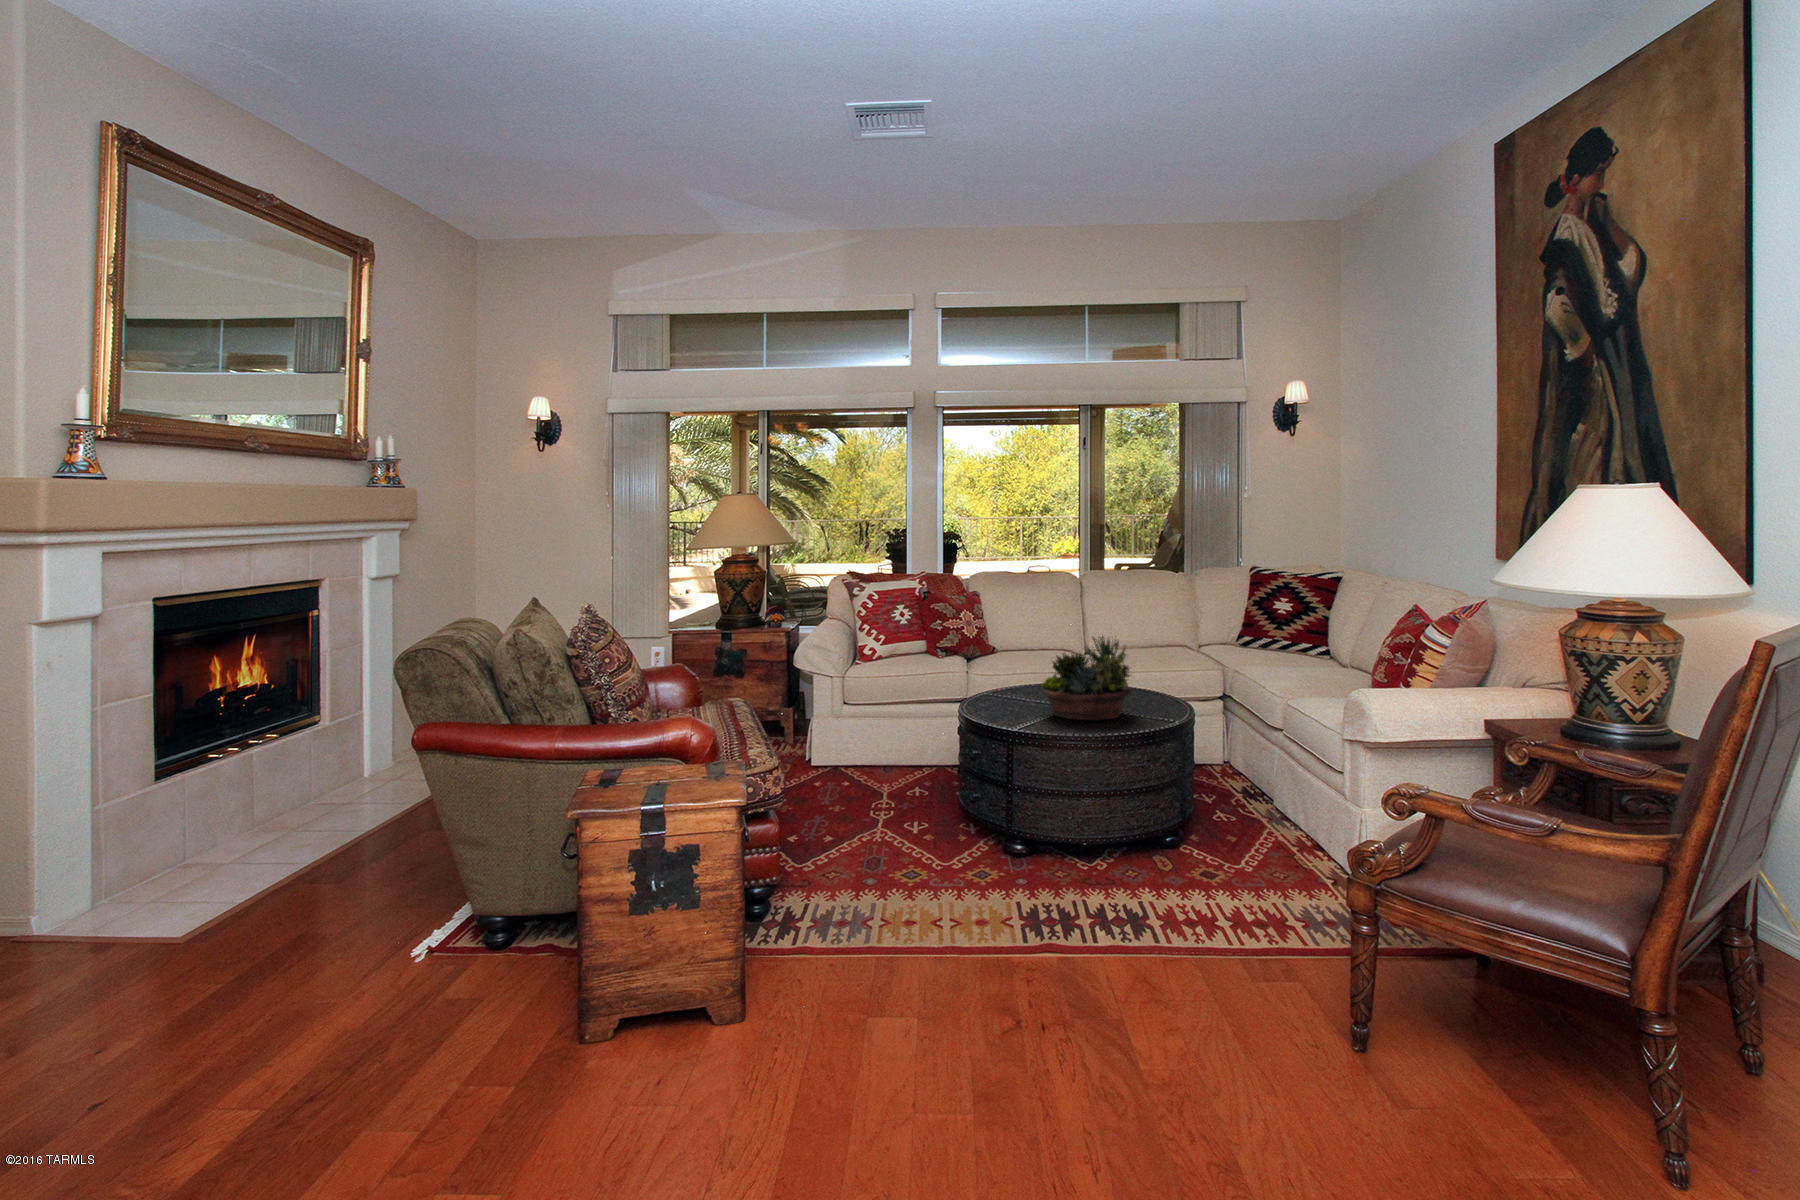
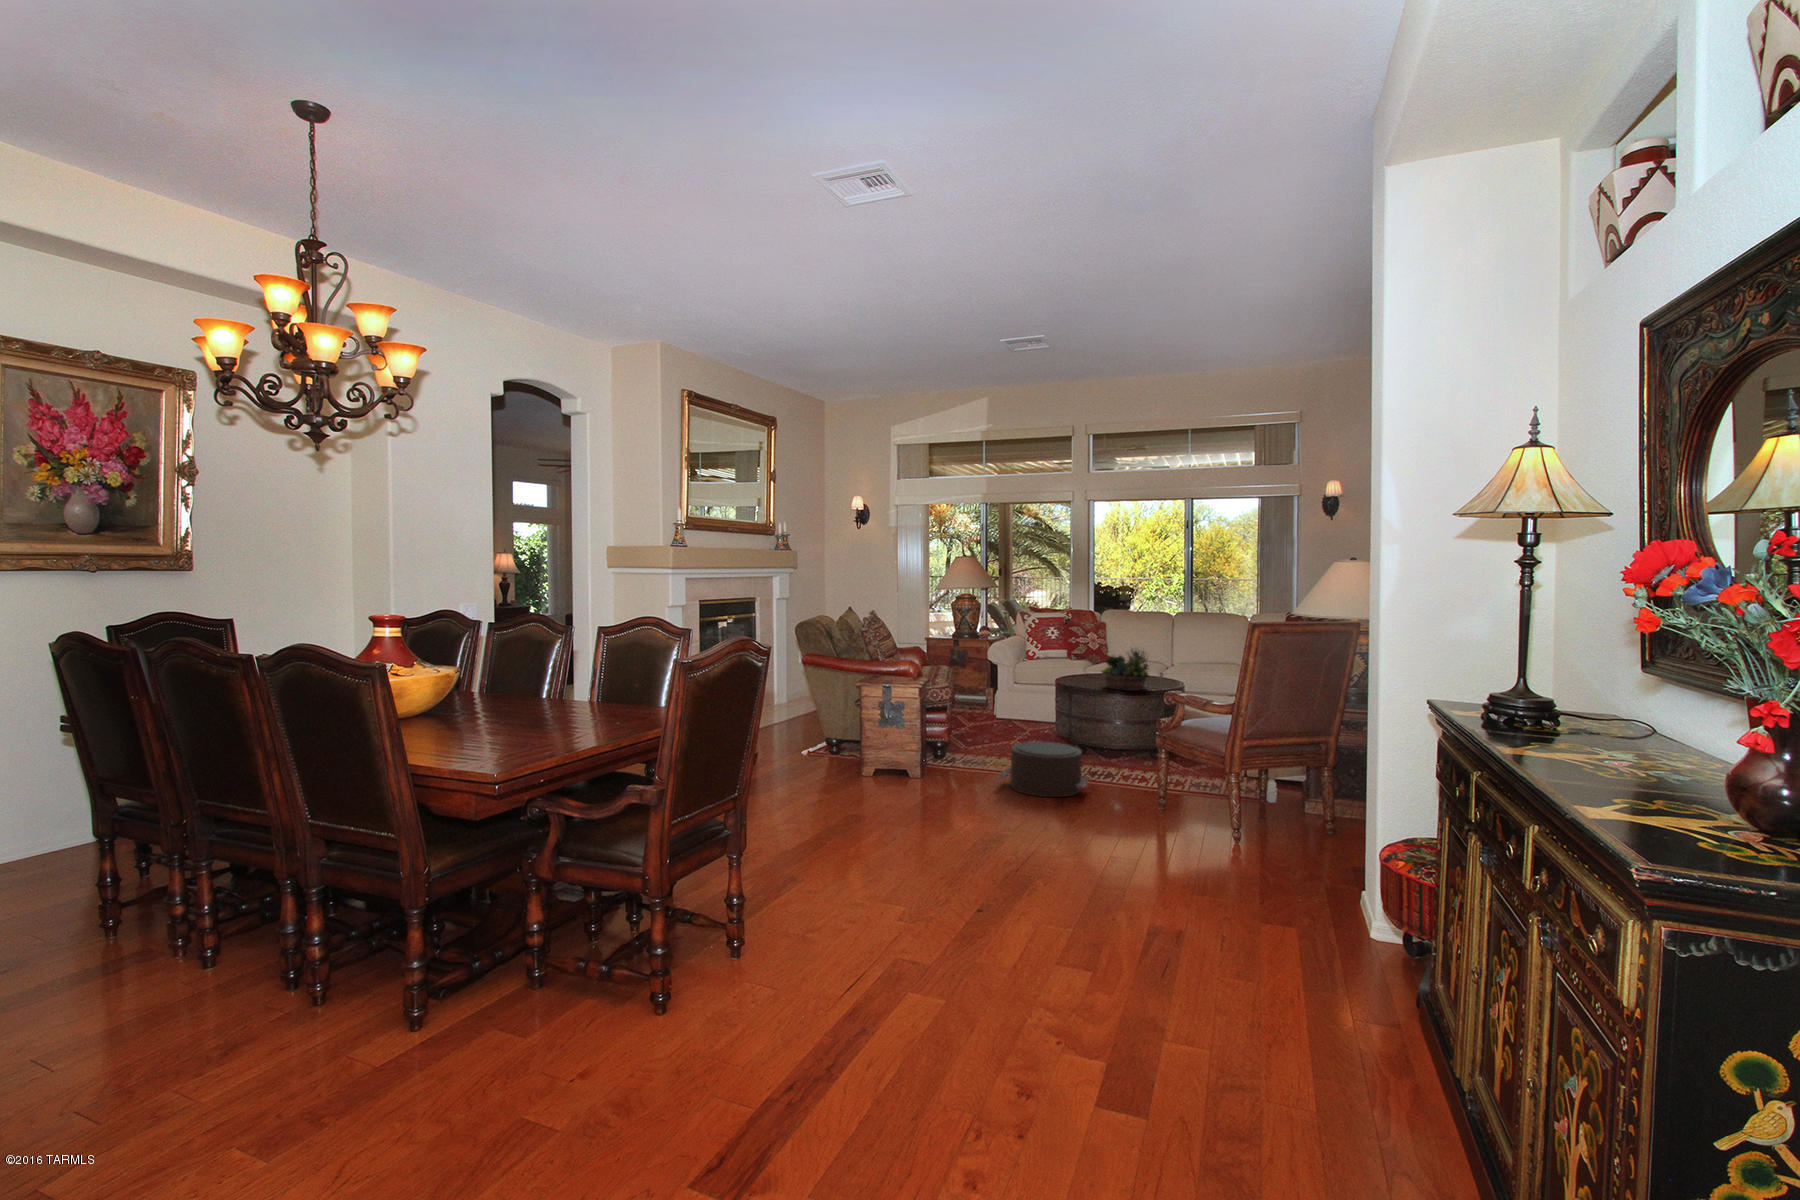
pouf: none [915,864,1124,1018] -> present [999,742,1089,797]

